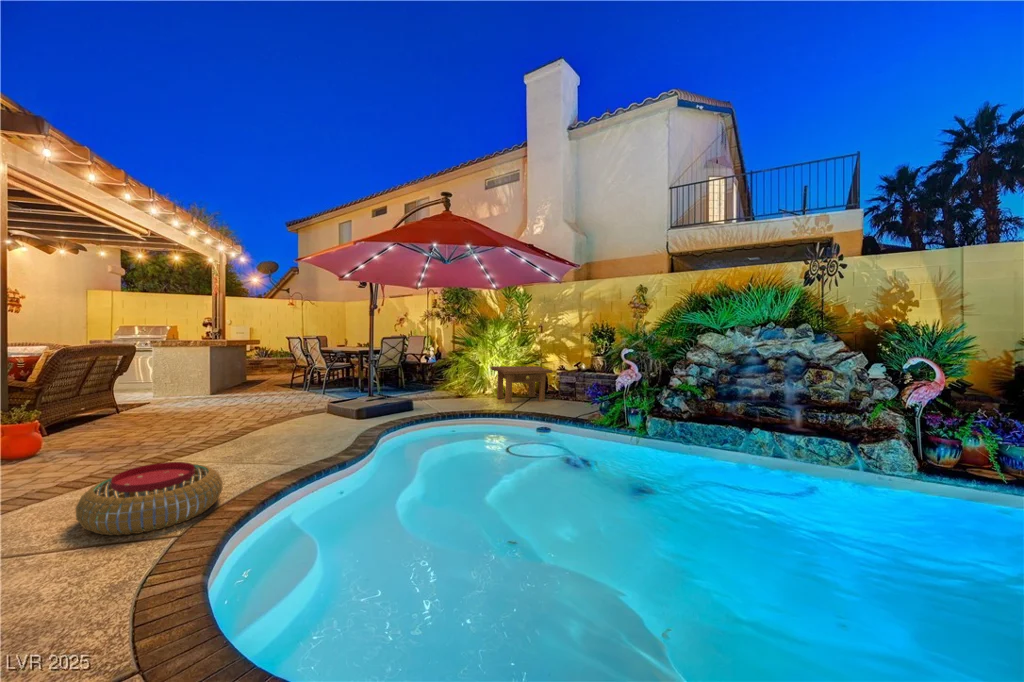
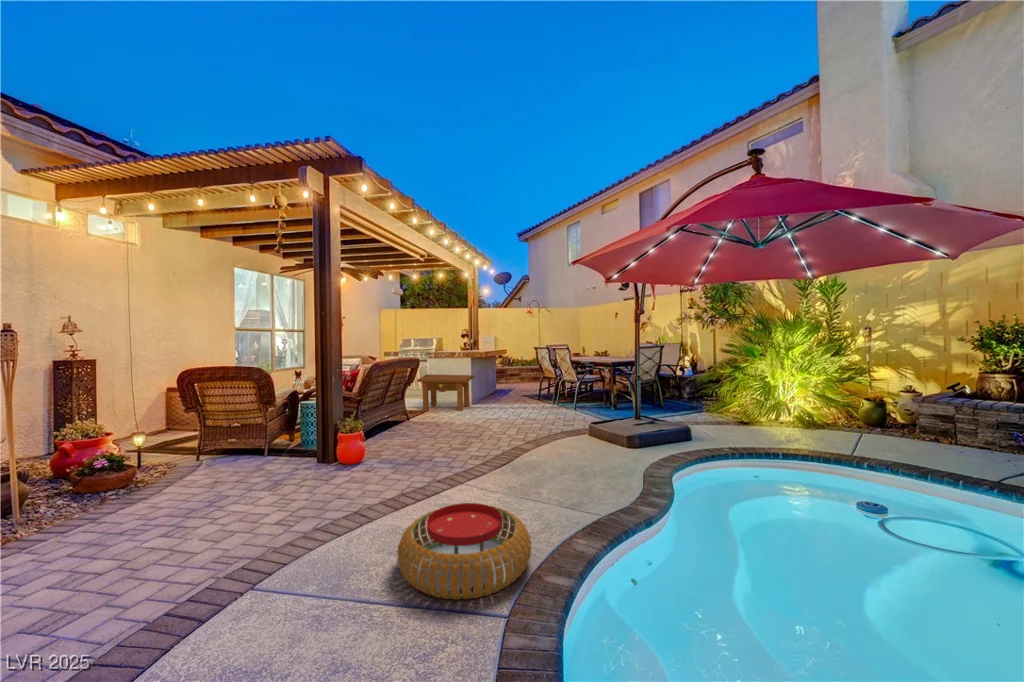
side table: present [491,366,553,403] -> present [417,374,475,411]

